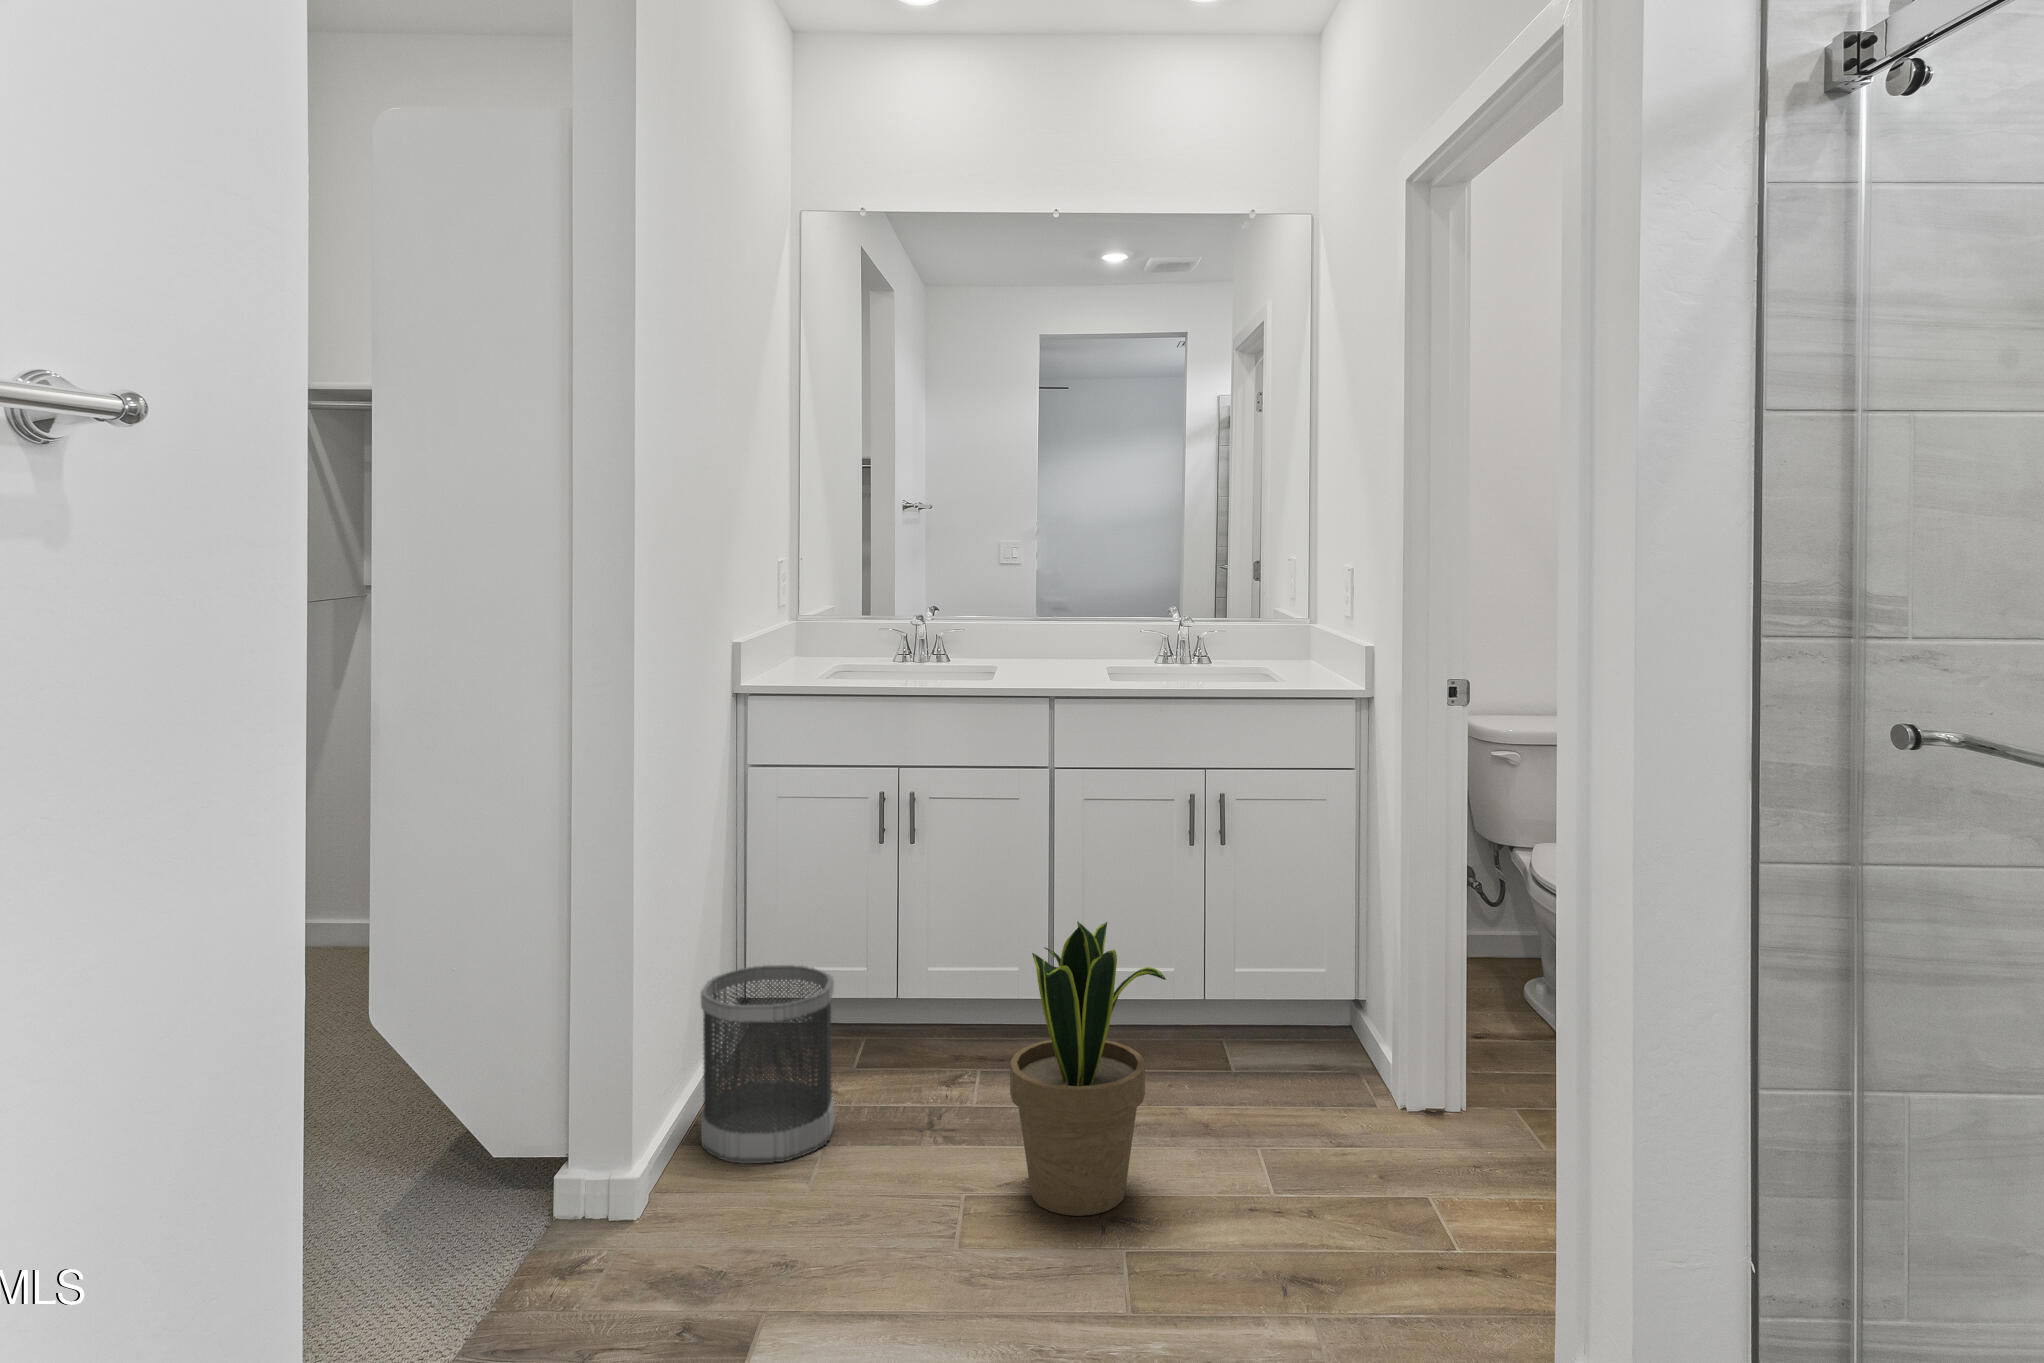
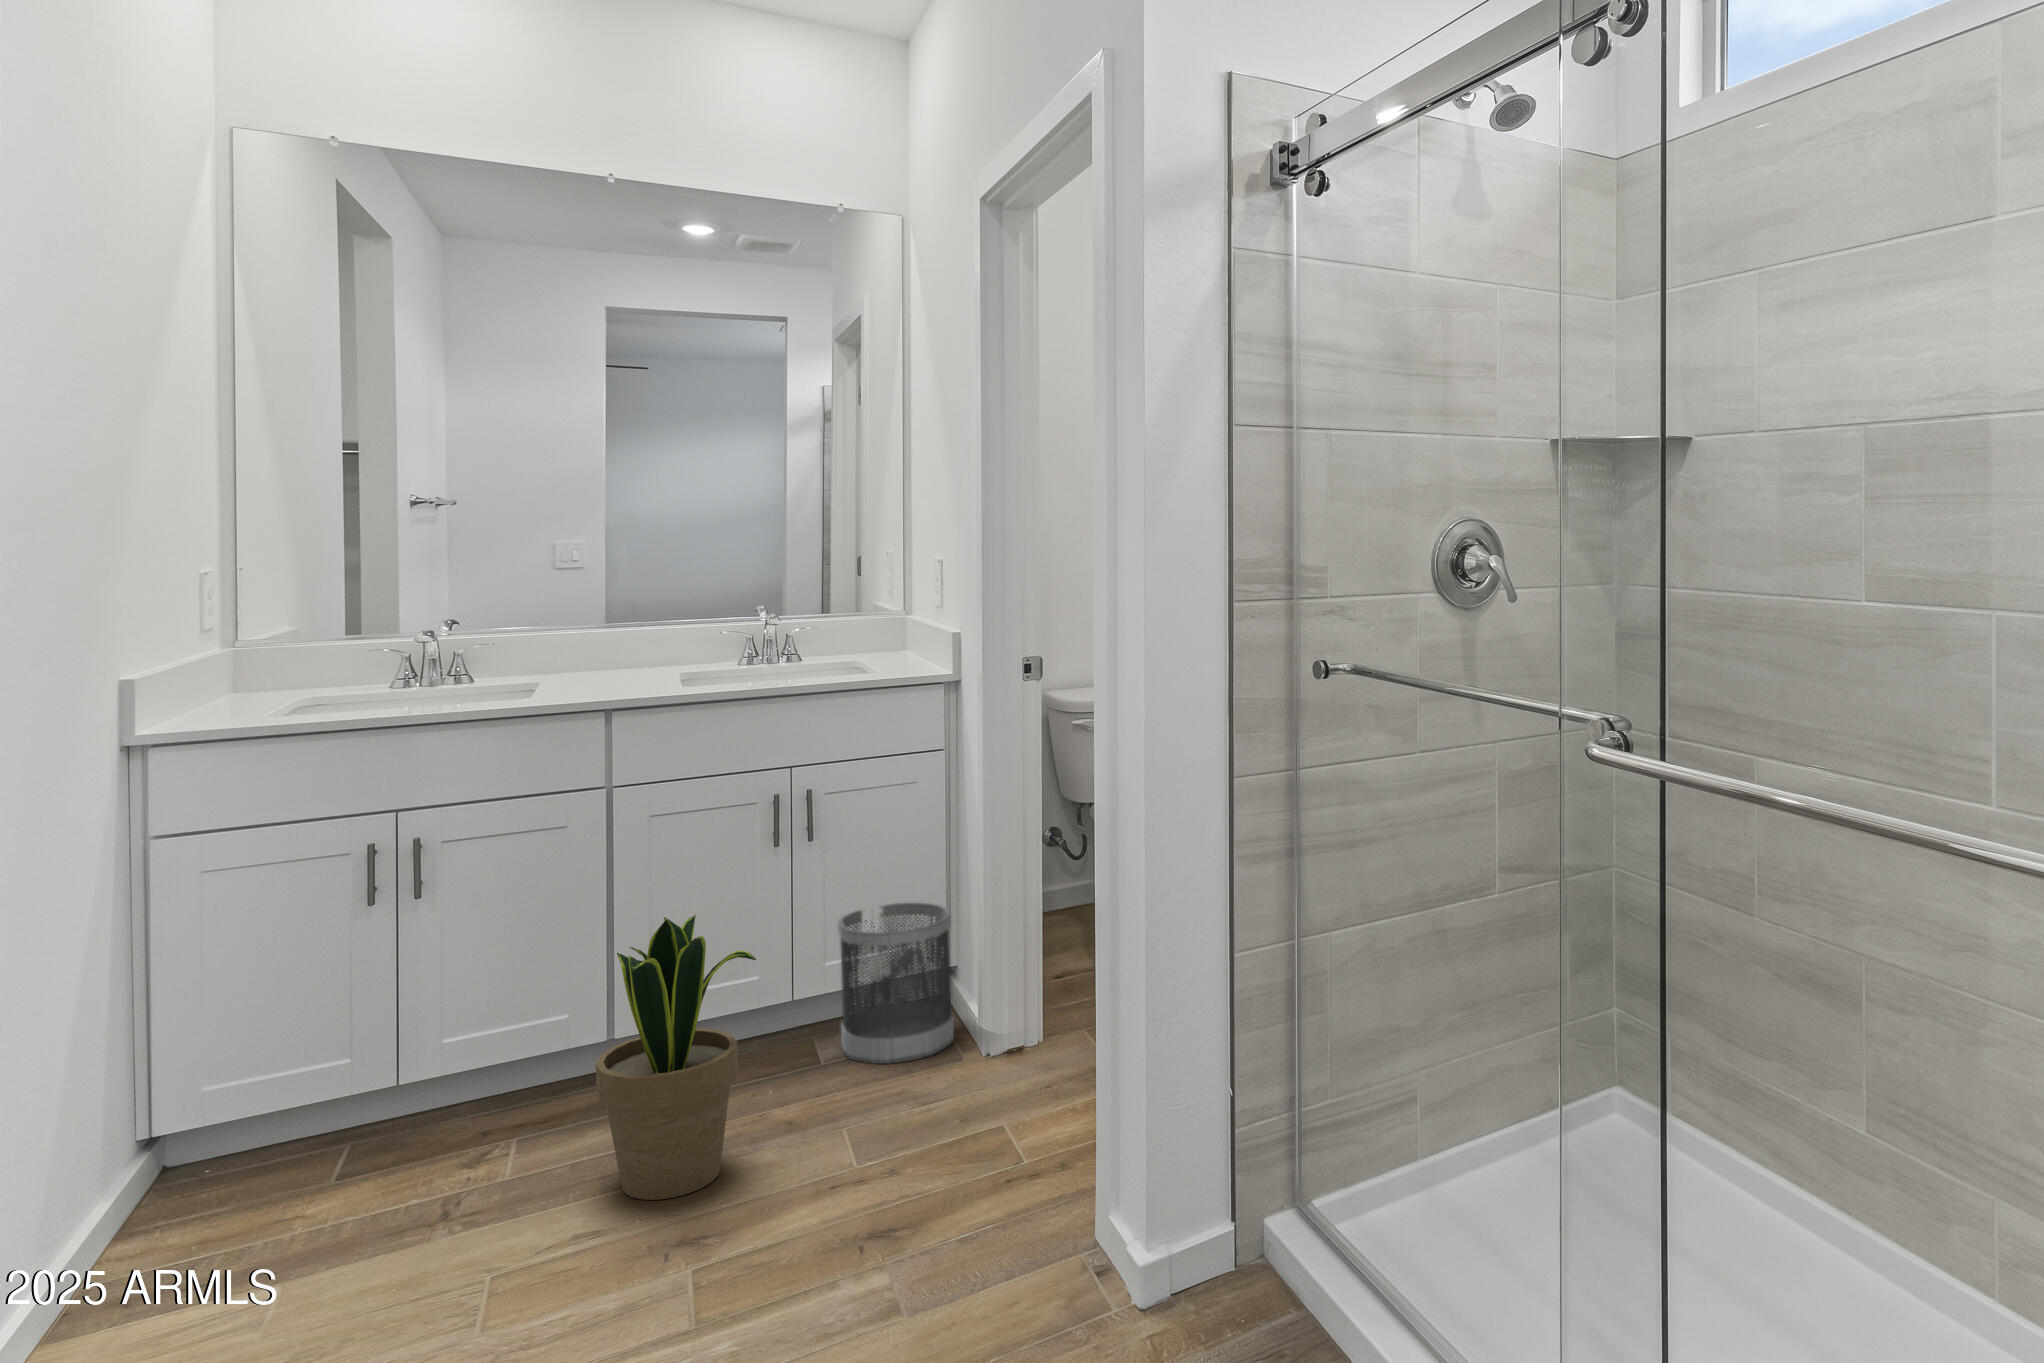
wastebasket: present [701,965,834,1164] -> present [838,902,954,1064]

